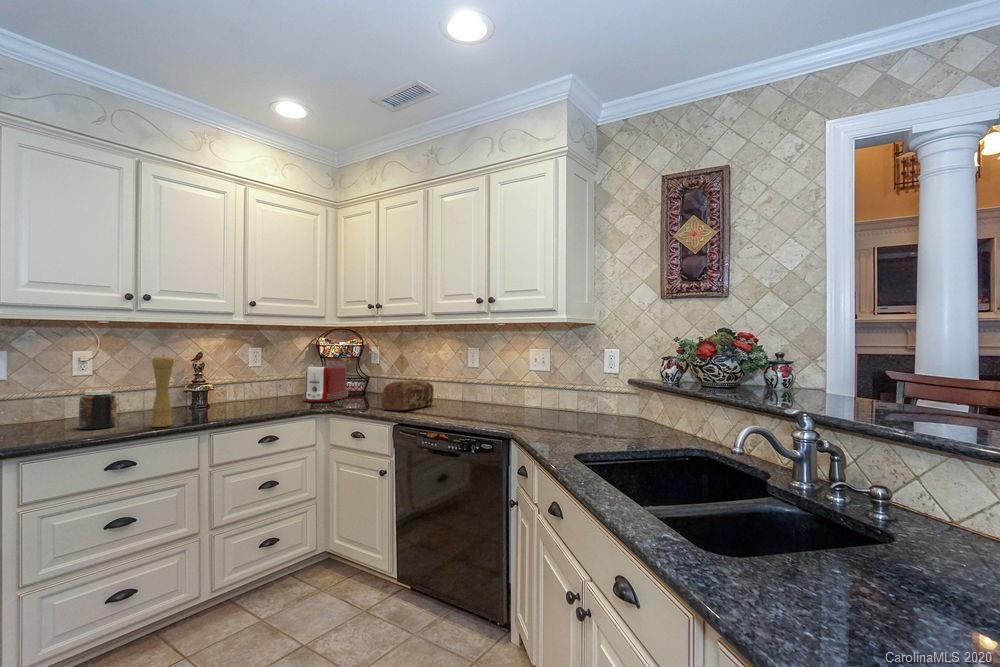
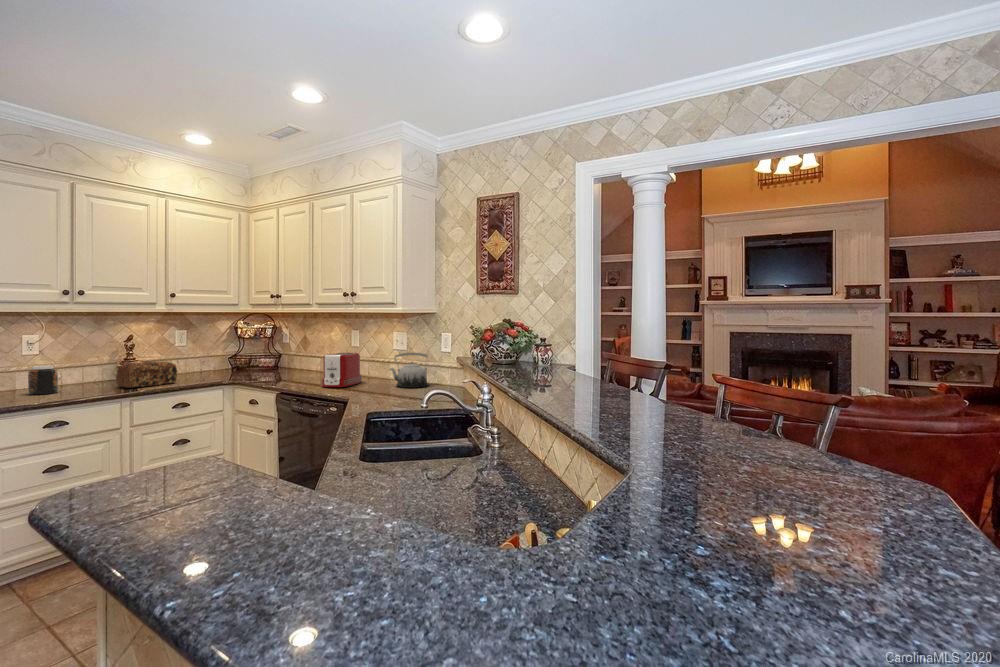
pepper mill: present [152,355,174,427] -> none [83,339,101,393]
toaster: present [303,366,348,402] -> present [321,353,362,387]
teapot: none [540,375,589,422] -> present [390,353,428,388]
bread loaf: present [381,380,434,411] -> present [116,361,177,388]

